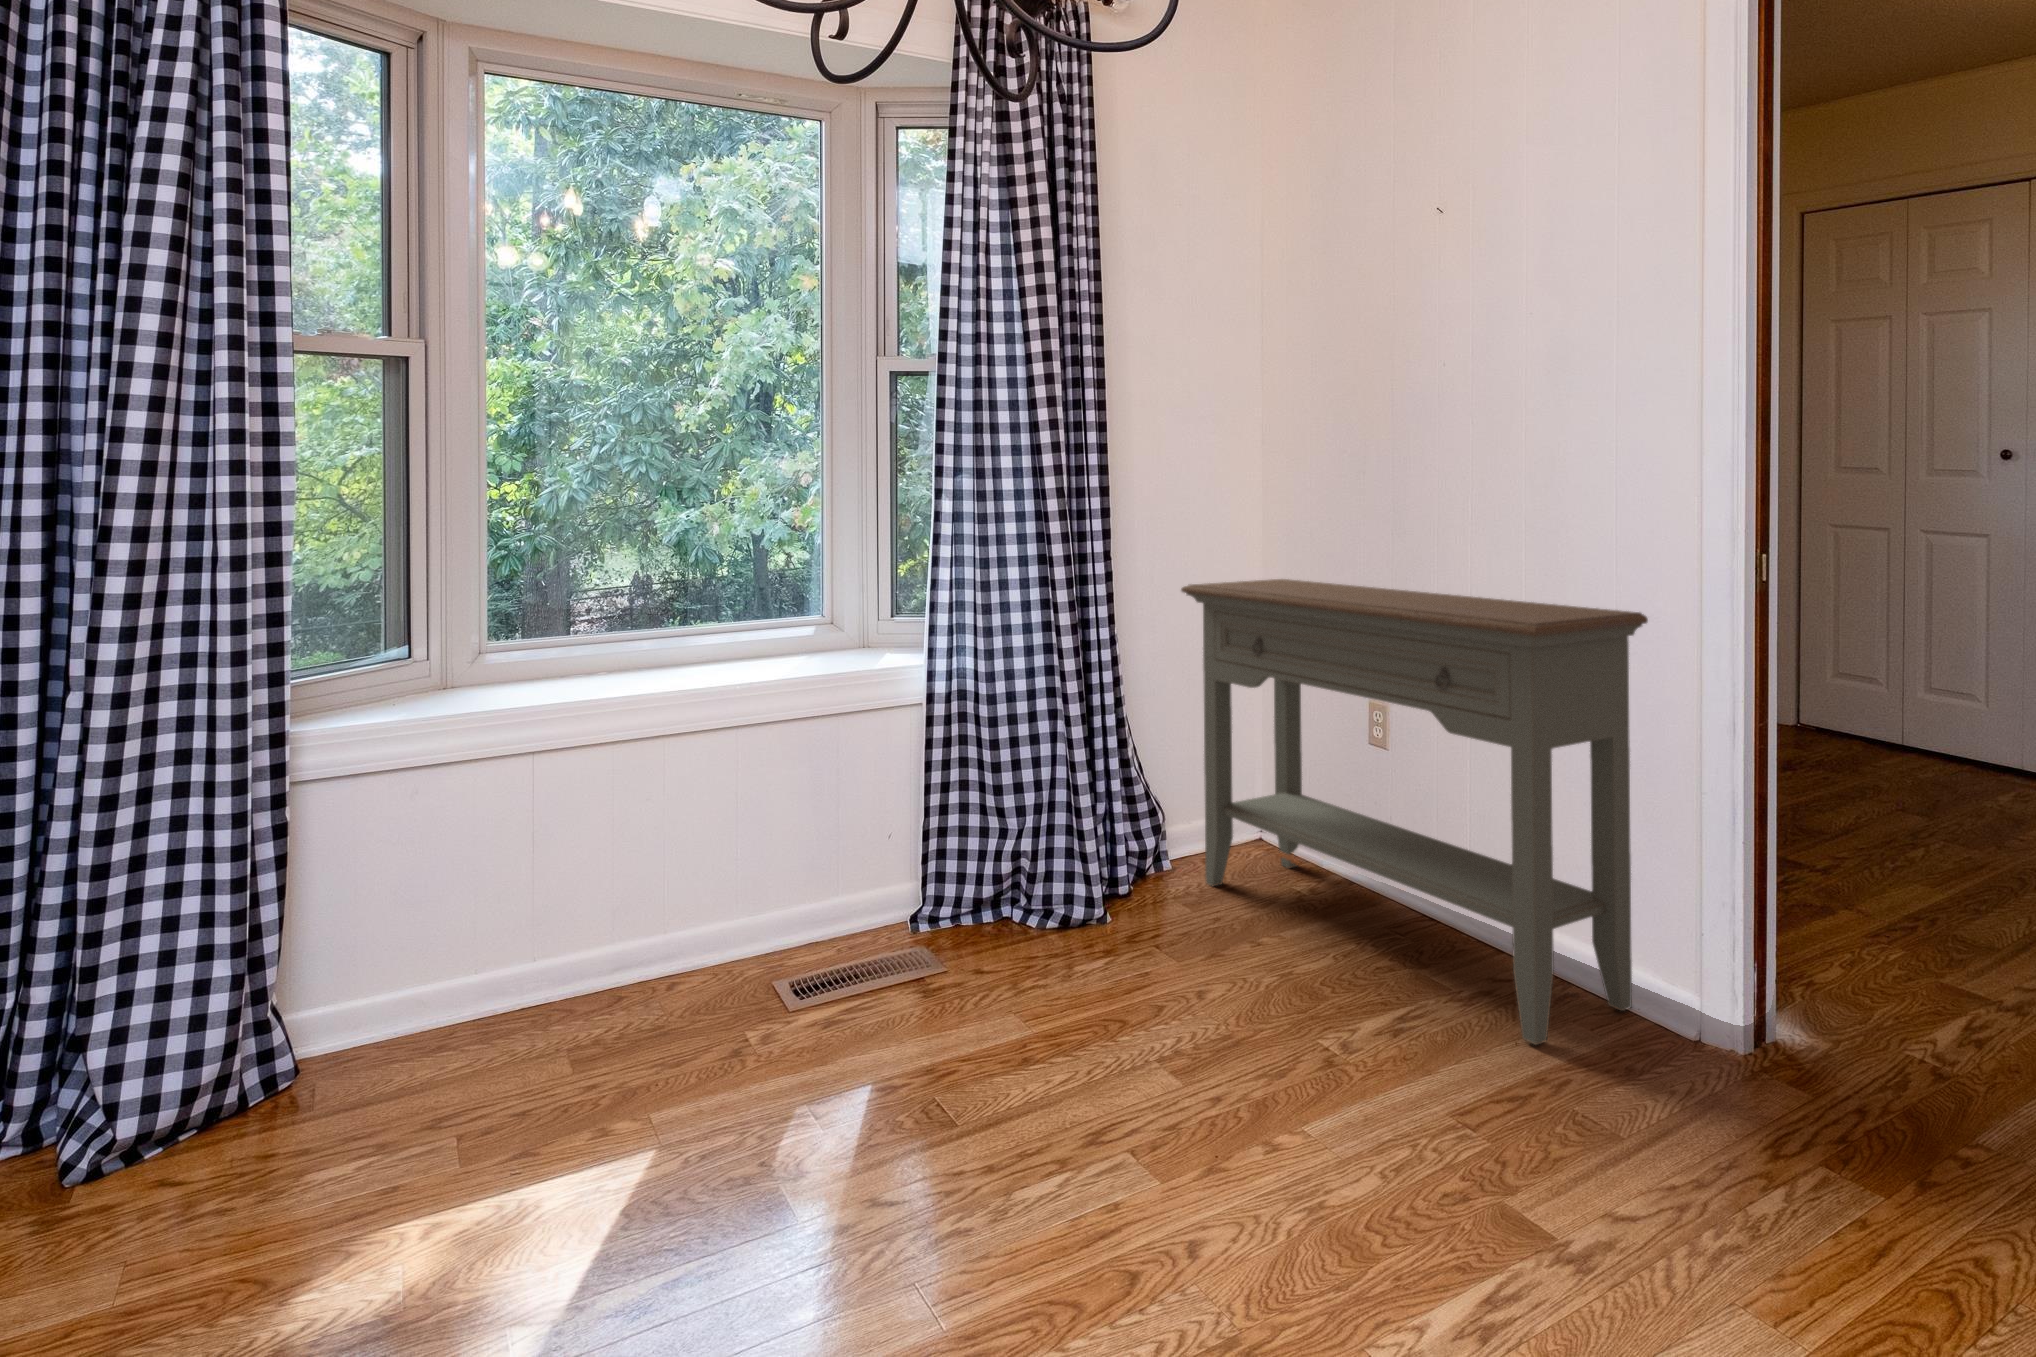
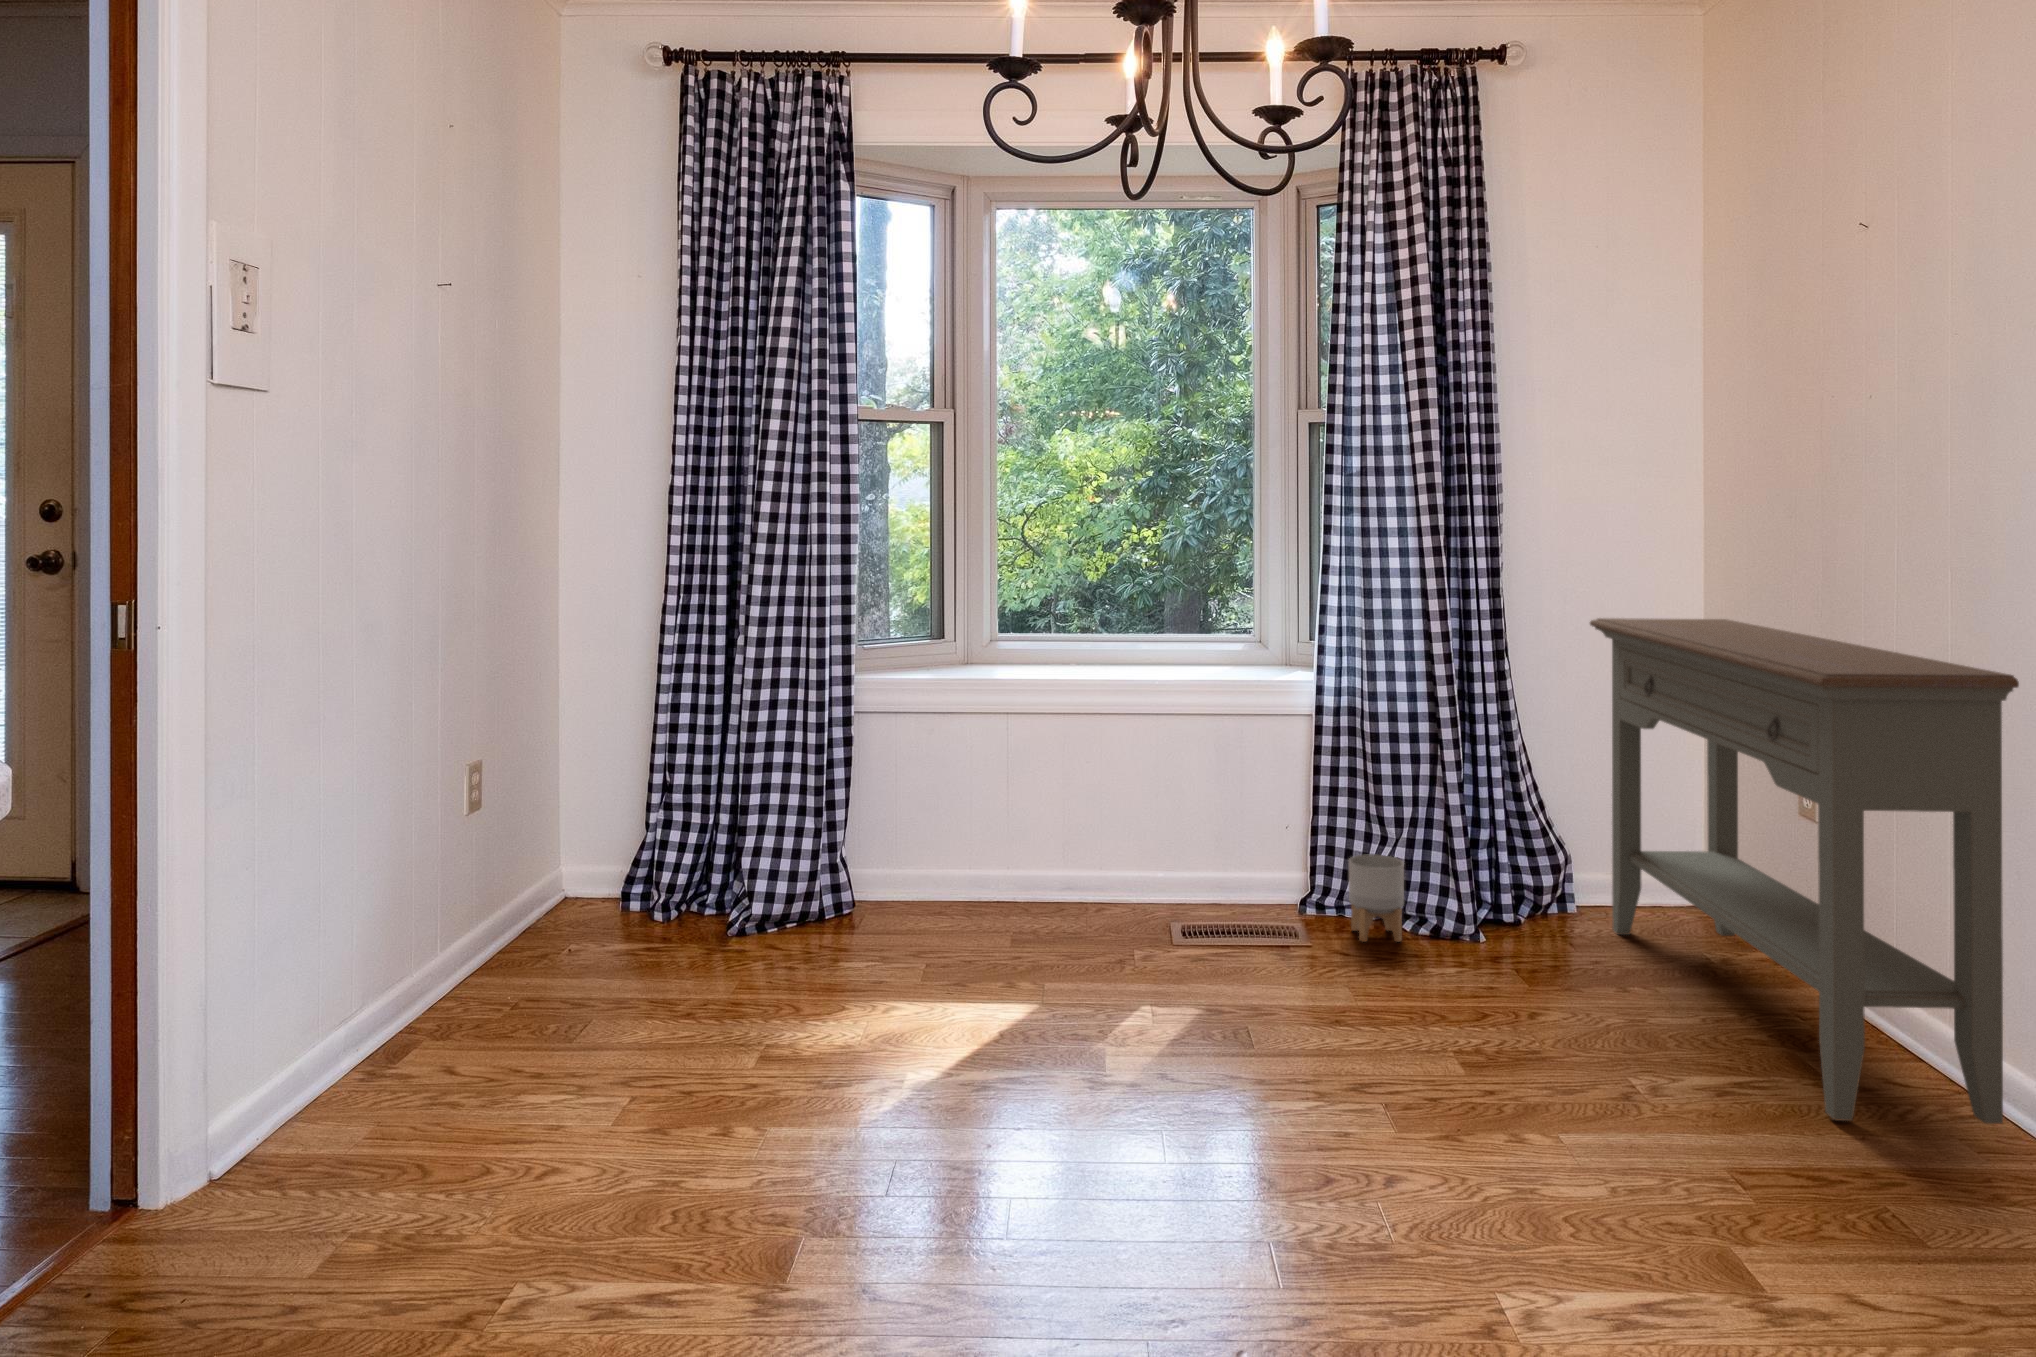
planter: none [979,852,1038,952] -> present [1349,854,1404,942]

